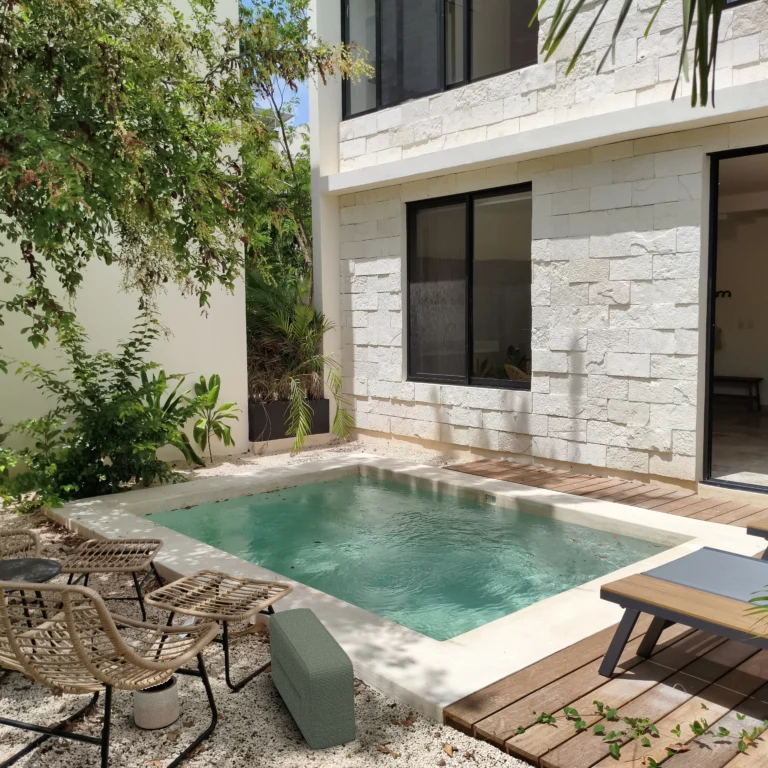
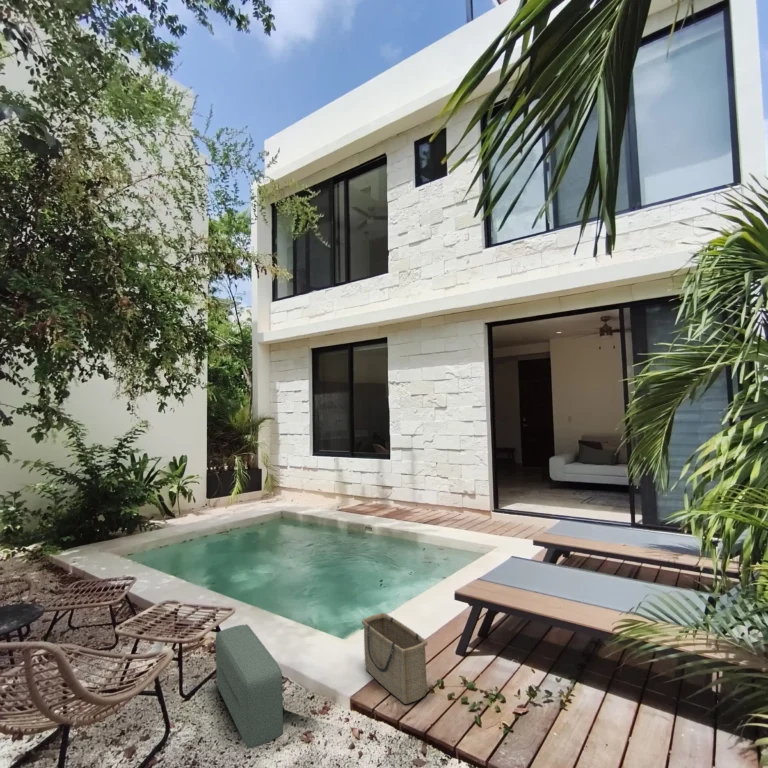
basket: none [463,609,551,723] -> present [362,613,427,704]
planter: present [133,675,179,729] -> none [97,693,137,746]

